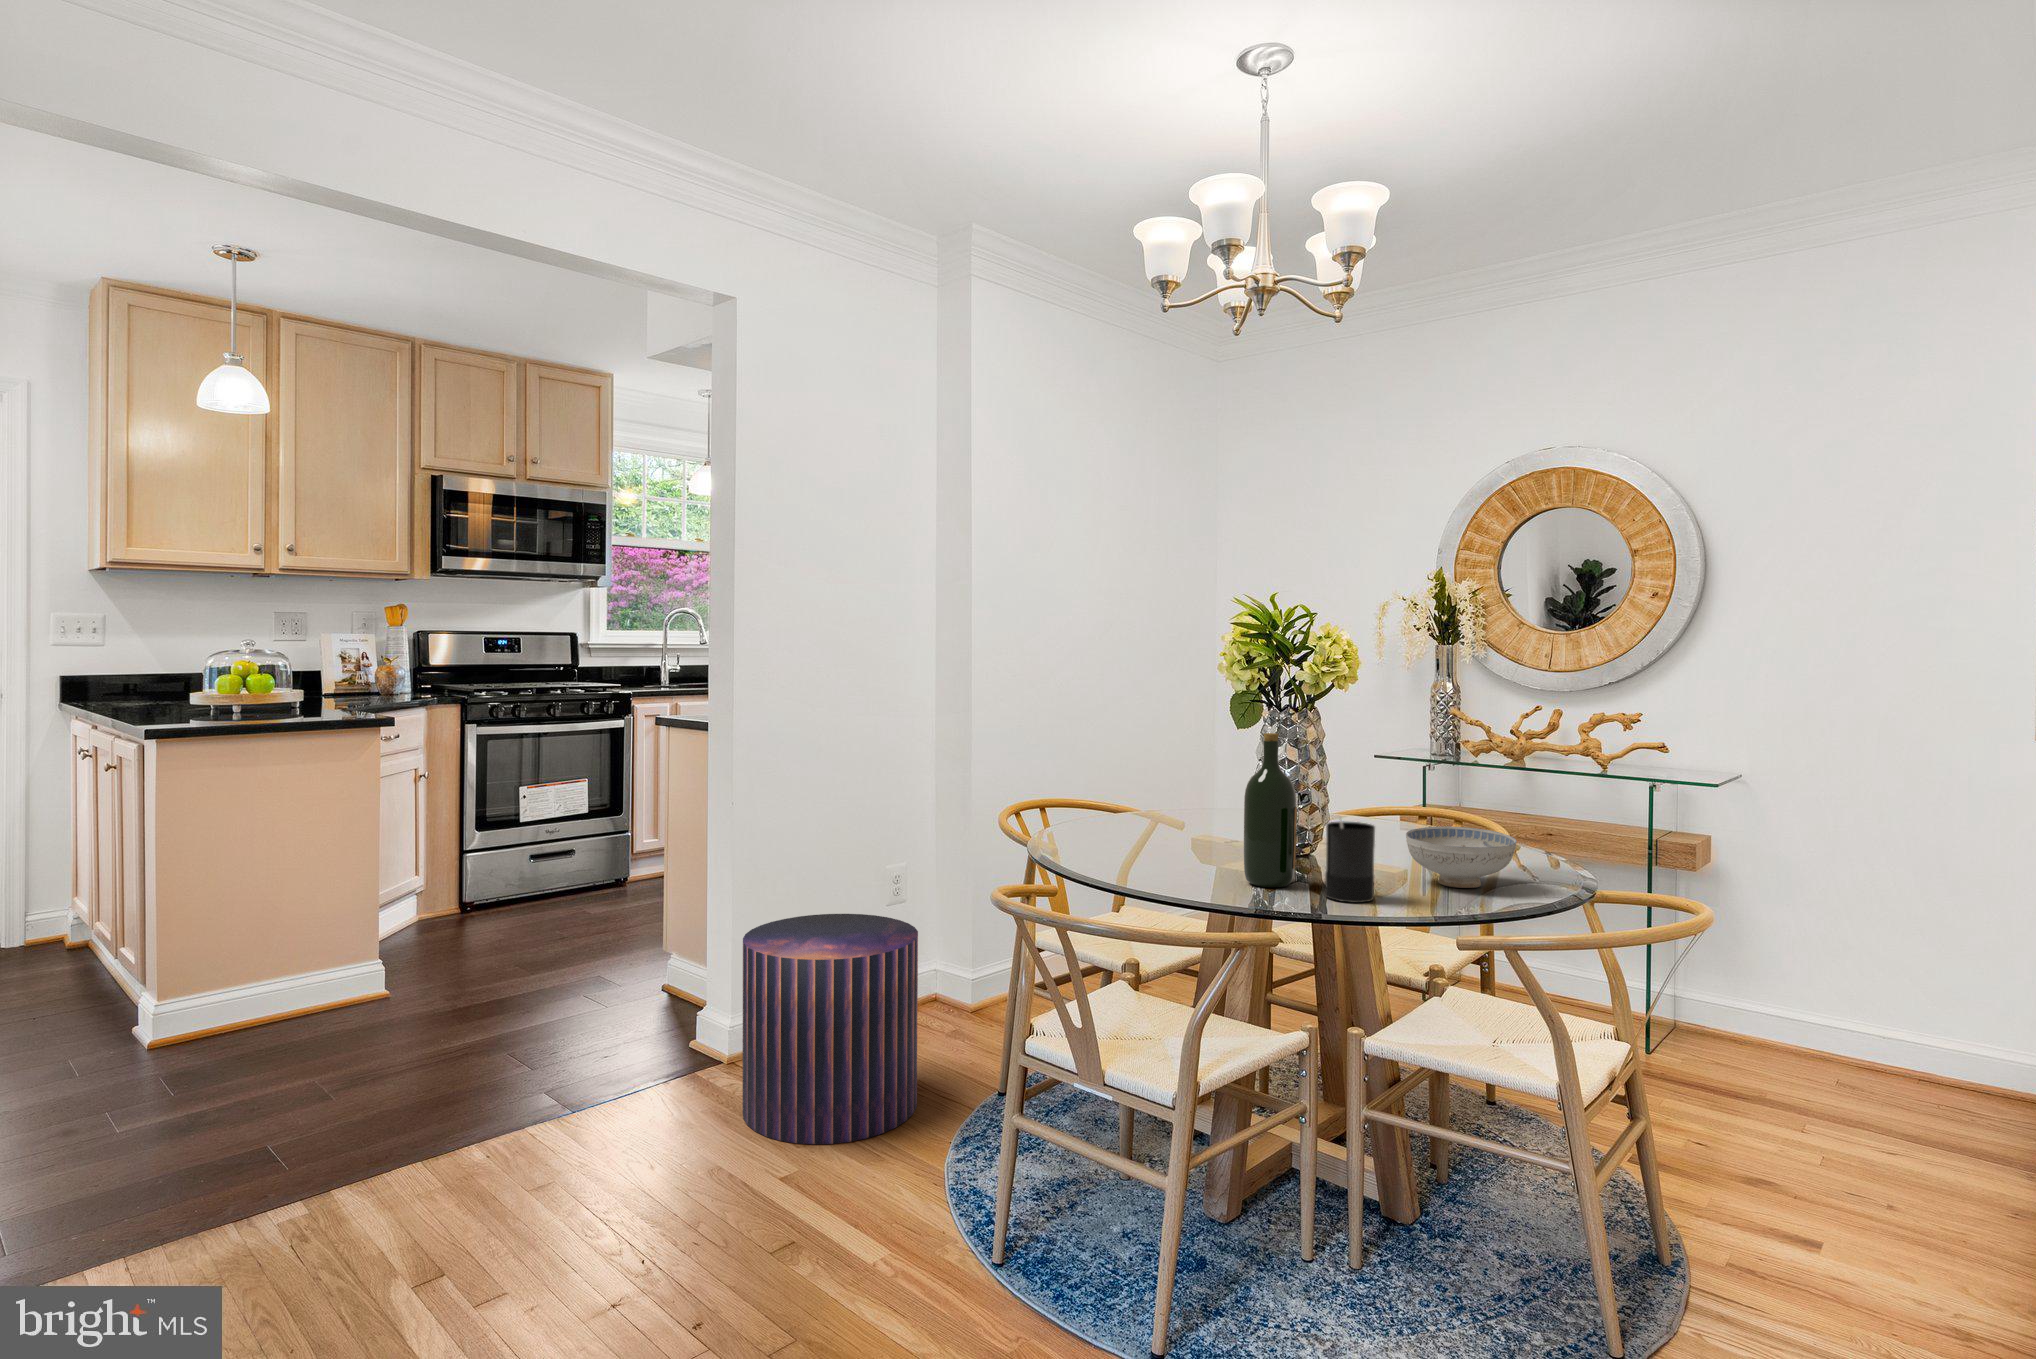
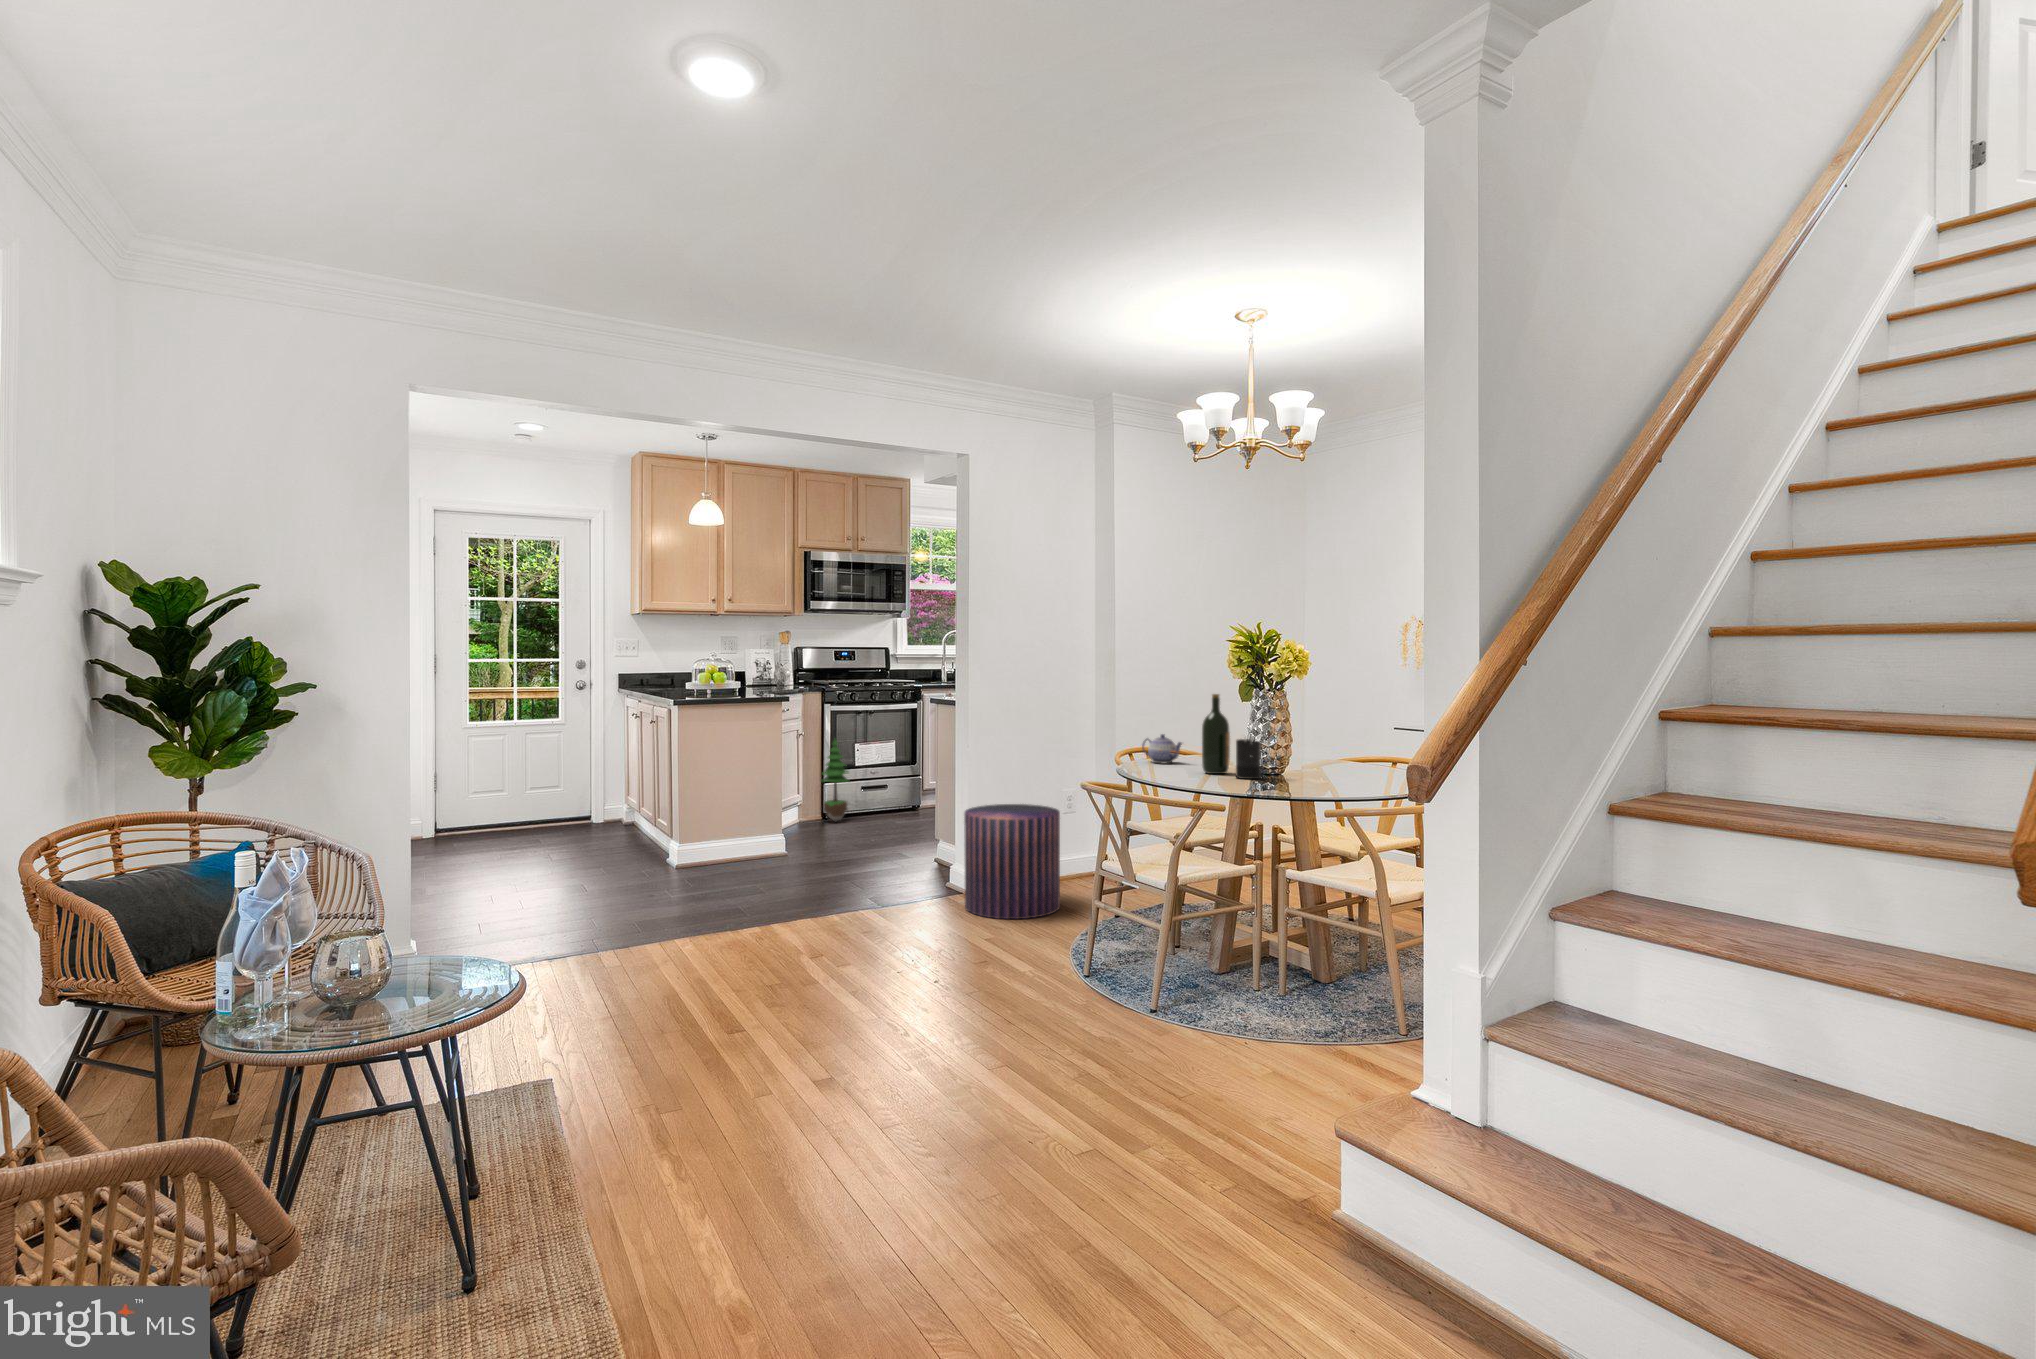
potted tree: none [456,779,511,919] -> present [821,739,849,822]
teapot: none [1091,800,1173,855] -> present [1142,734,1182,763]
ceramic bowl: present [1406,826,1517,888] -> none [1293,747,1351,777]

